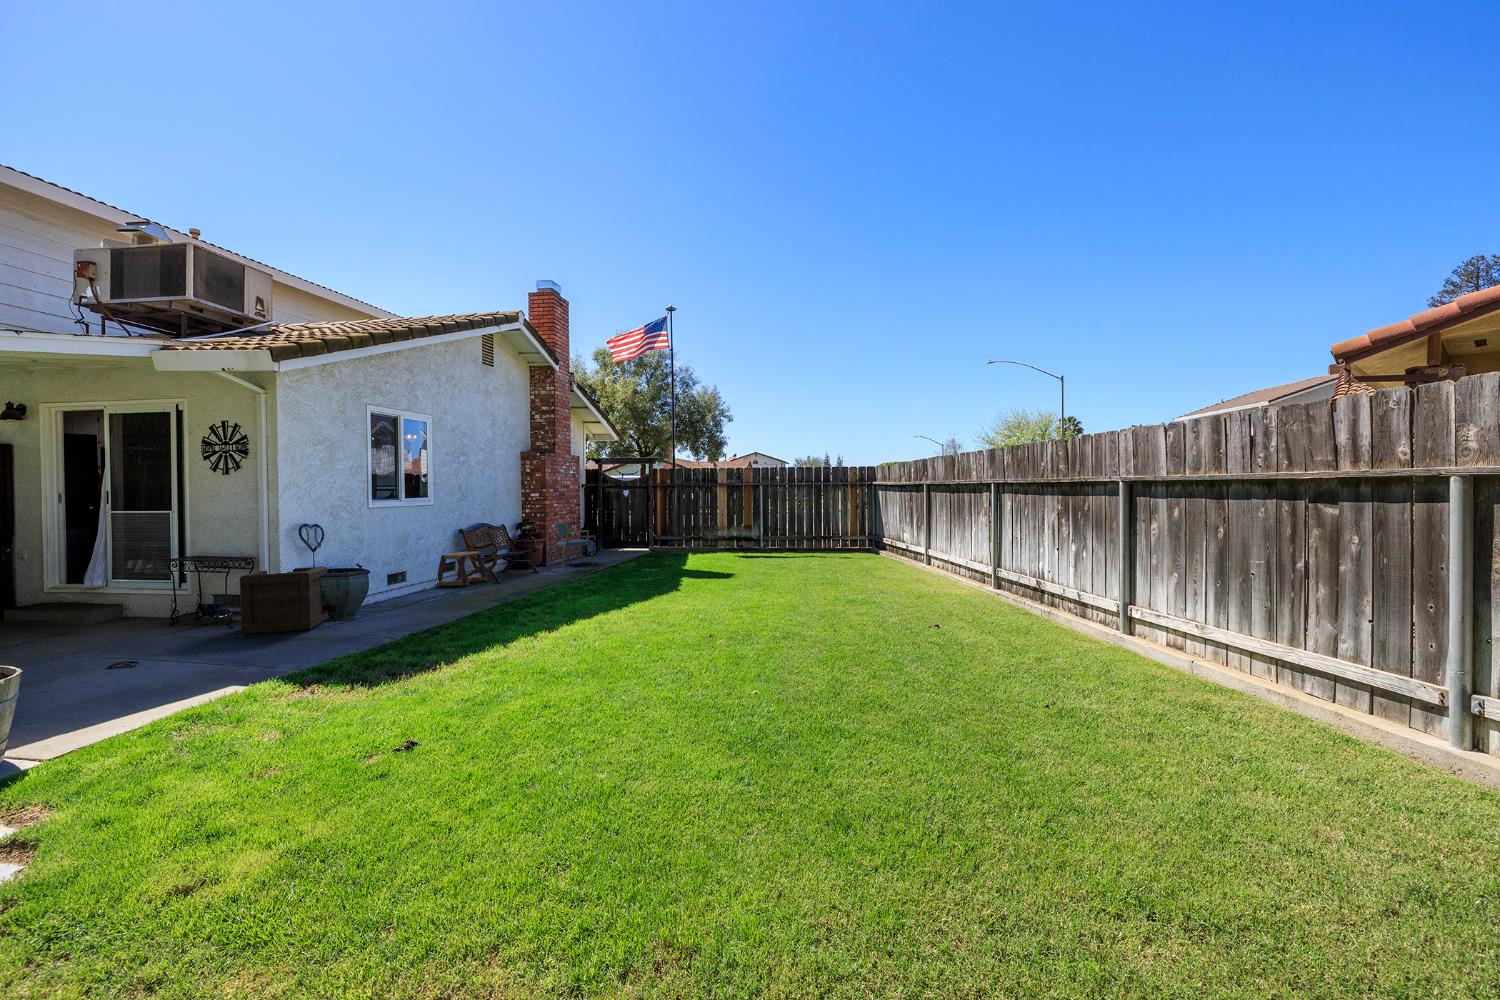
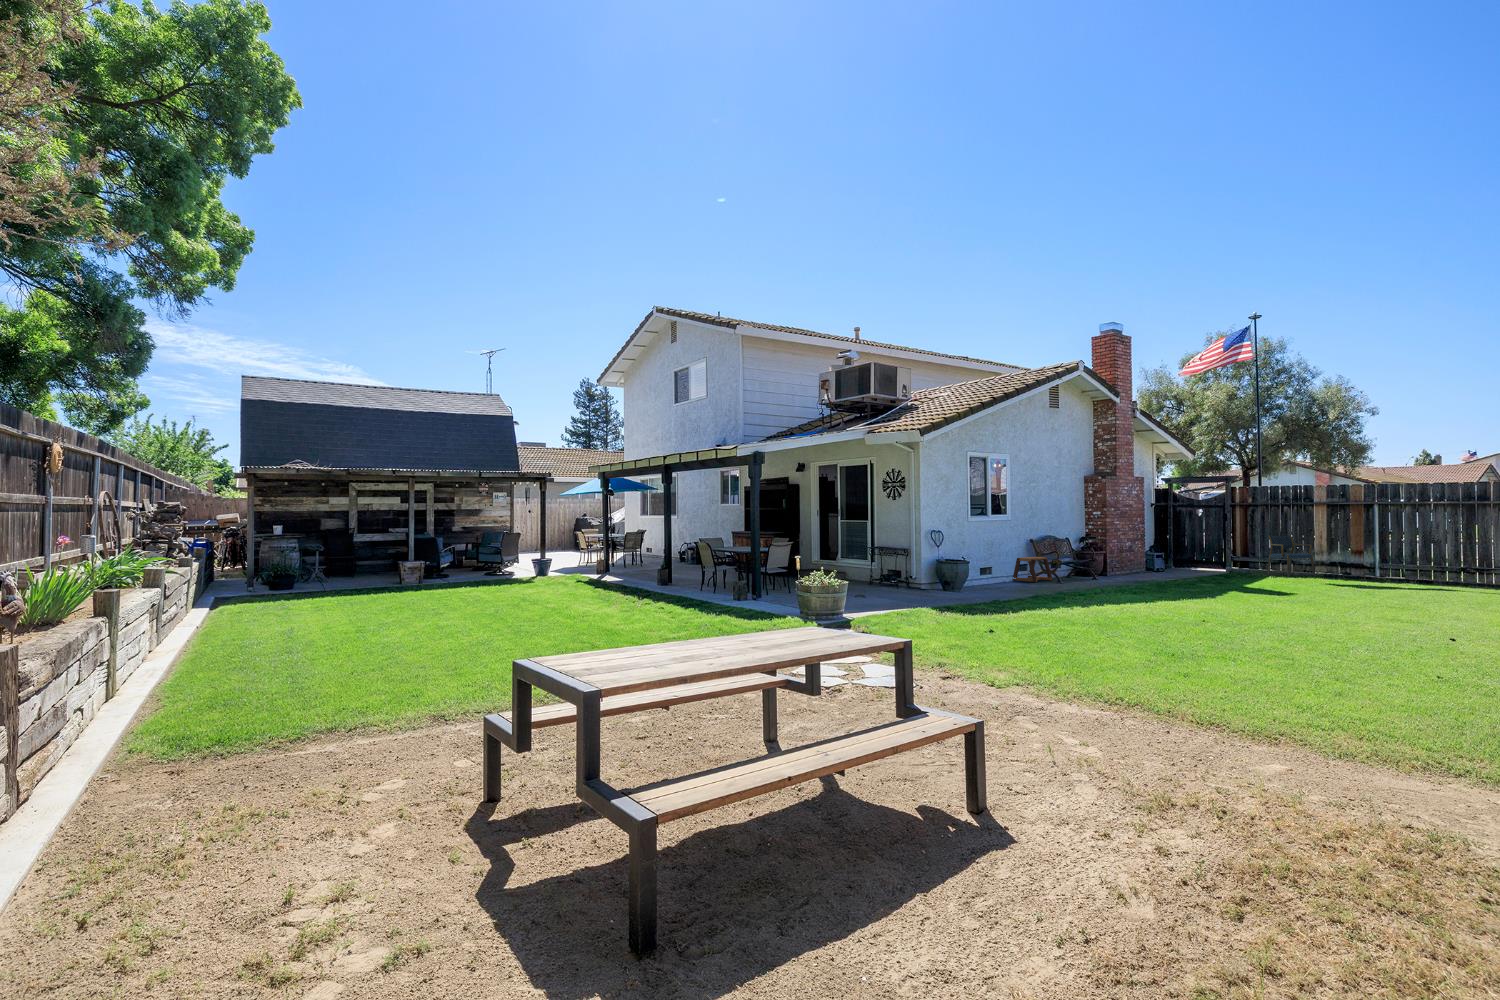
armchair: present [554,522,593,567] -> present [1268,535,1315,577]
wooden crate: present [240,567,329,635] -> none [904,556,947,594]

